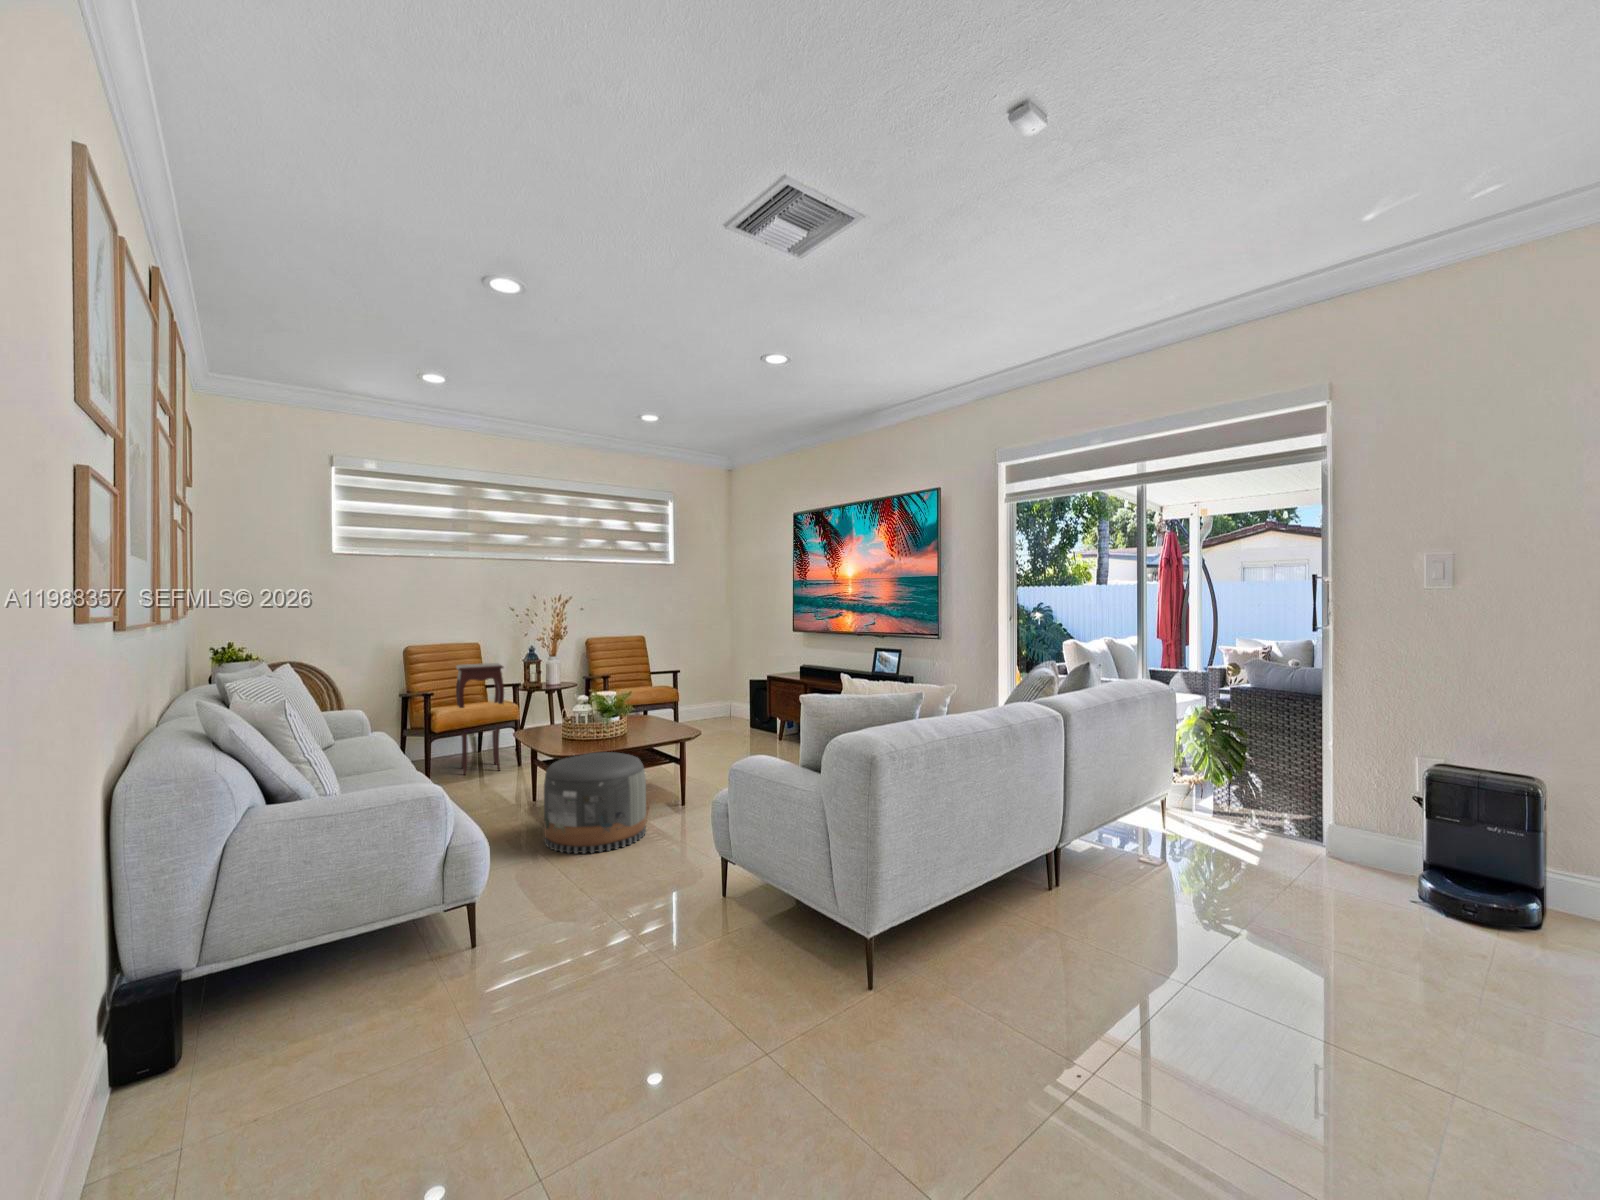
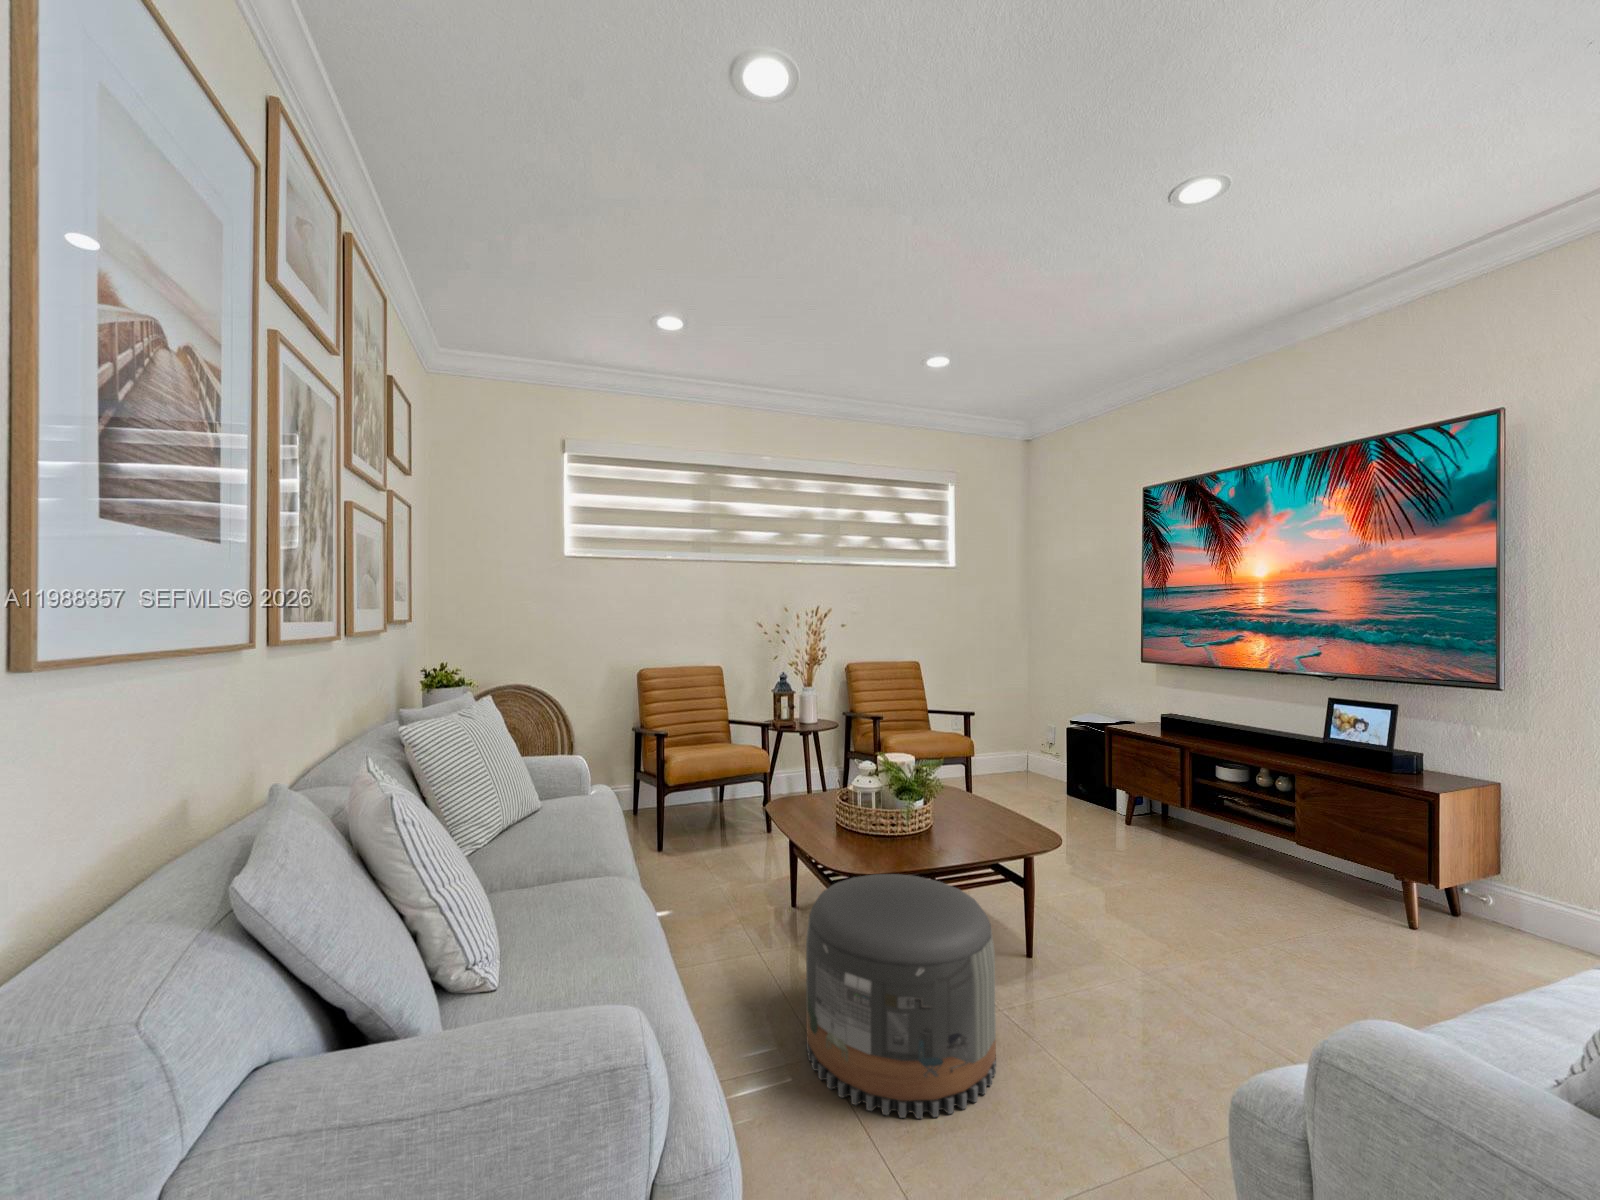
side table: present [456,663,504,775] -> none [692,693,749,844]

